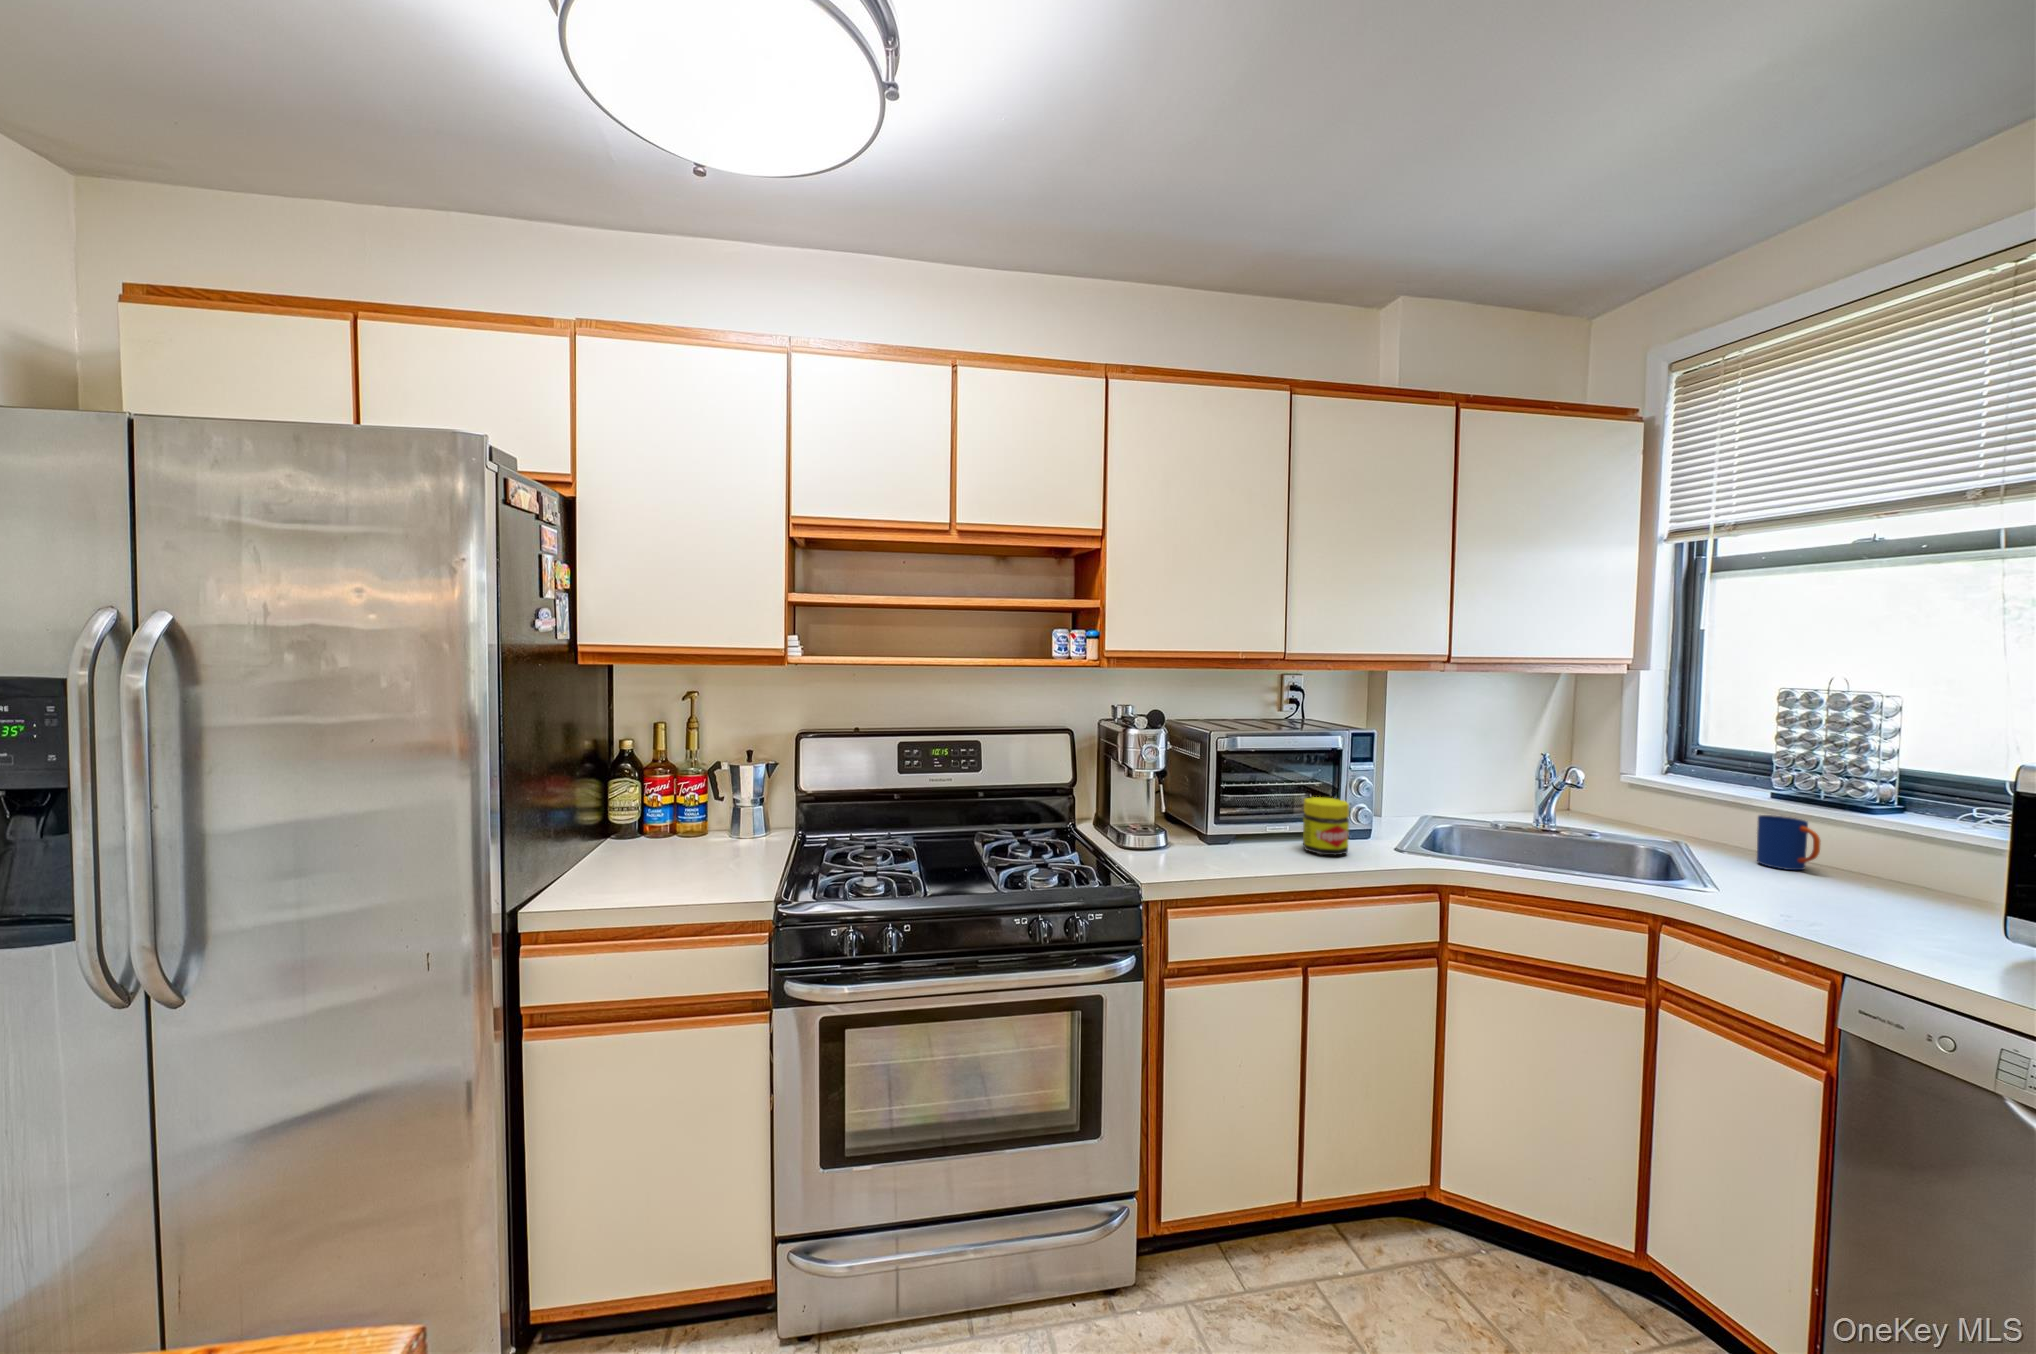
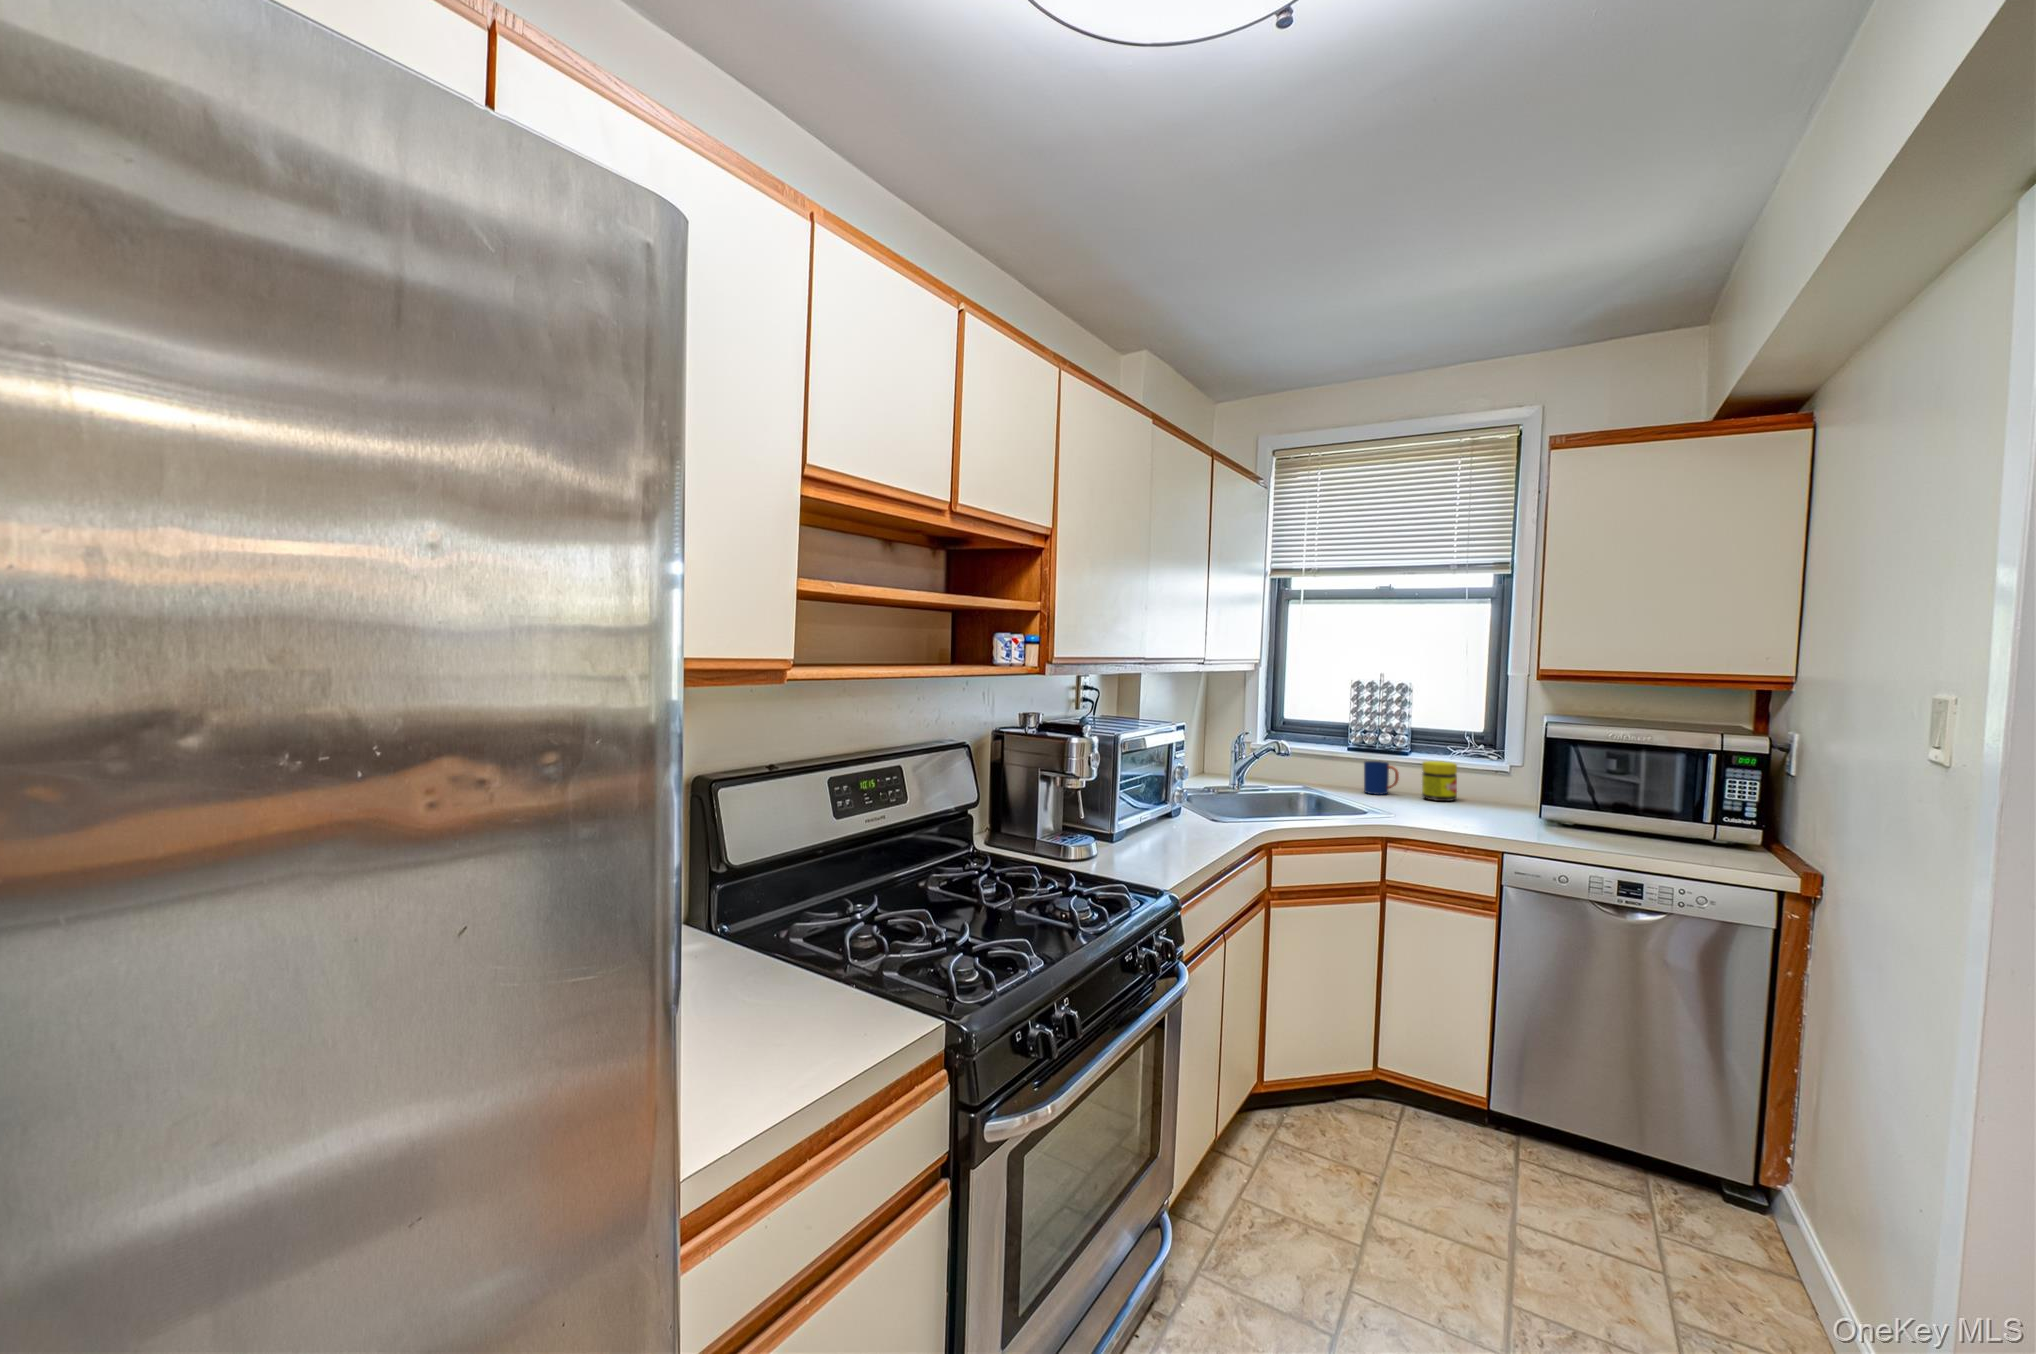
jar: present [1303,797,1349,855] -> present [1422,761,1457,801]

